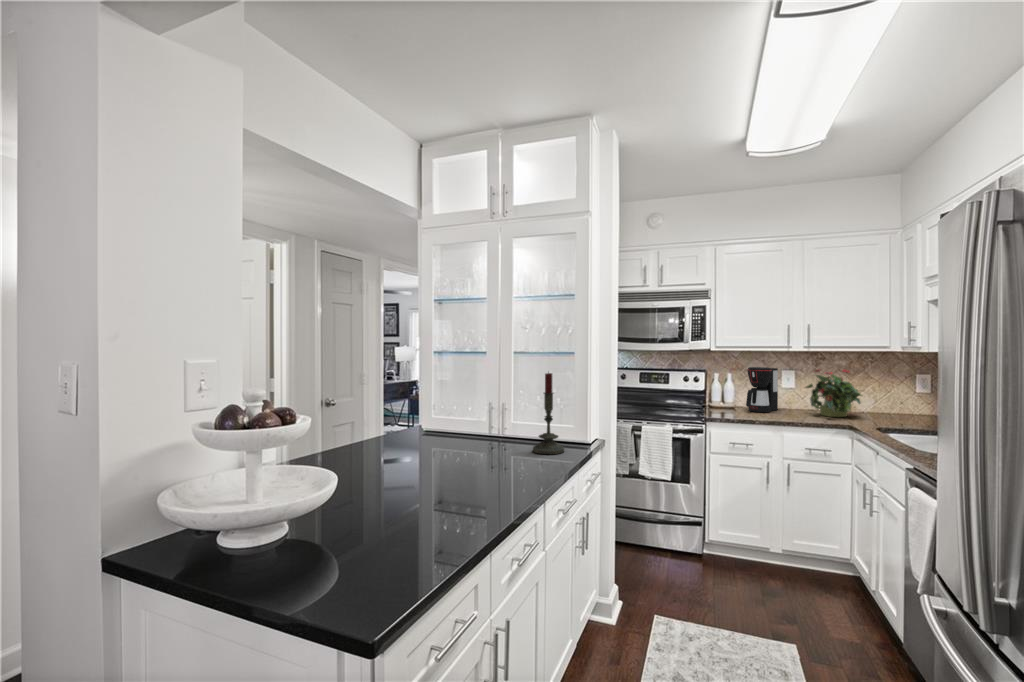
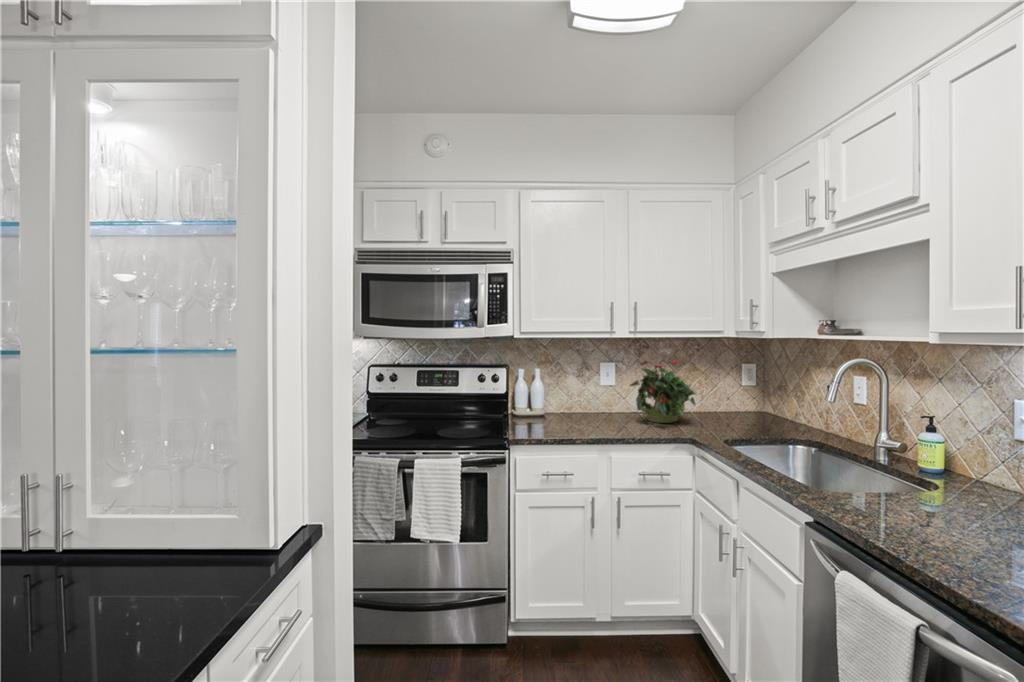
coffee maker: present [746,367,778,412] -> none [560,360,596,421]
candle: present [533,373,564,454] -> none [75,402,180,641]

